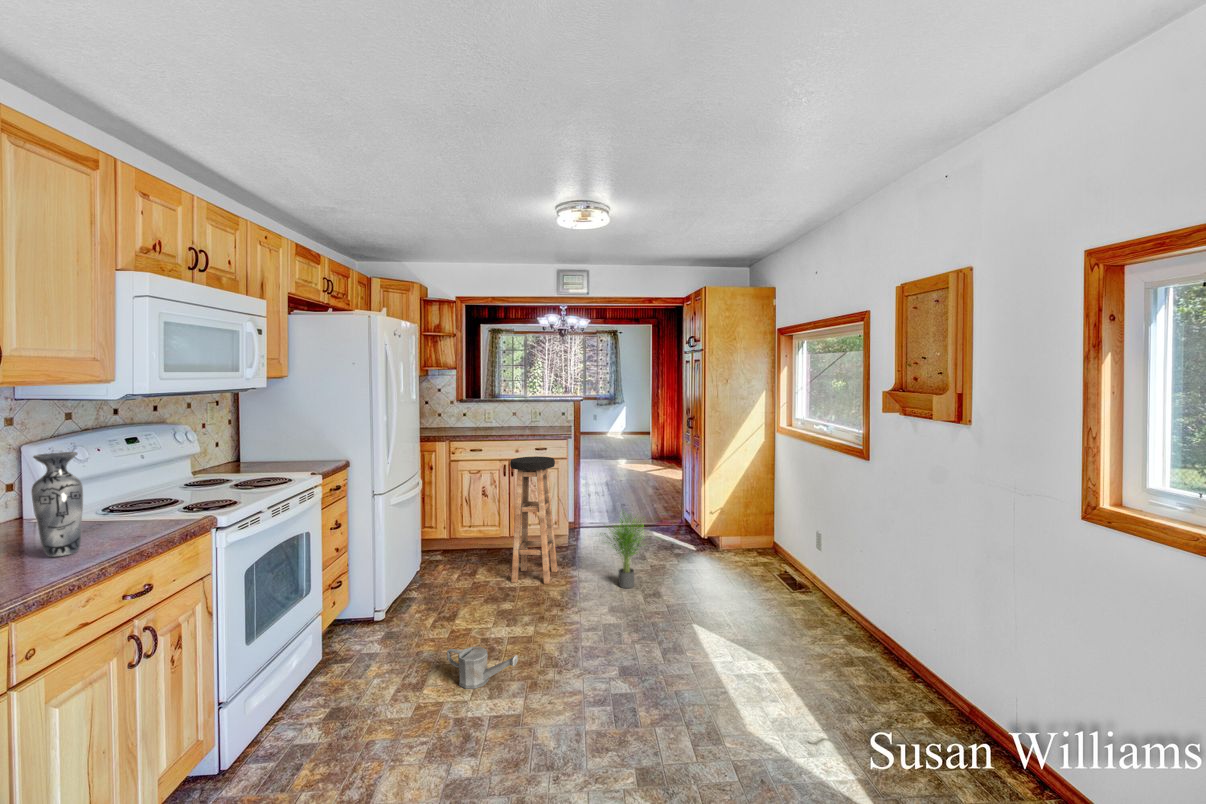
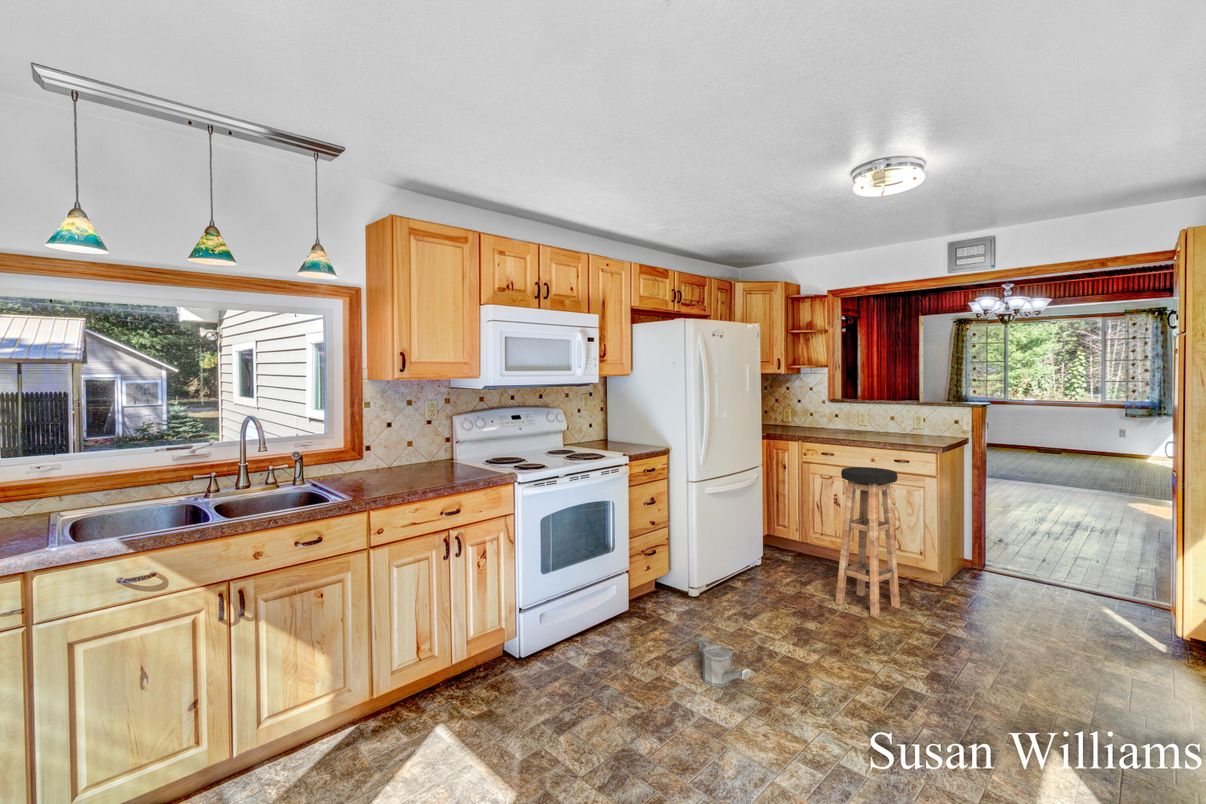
vase: present [31,452,83,557] -> none [408,421,432,484]
potted plant: present [607,518,644,588] -> none [940,550,1017,657]

